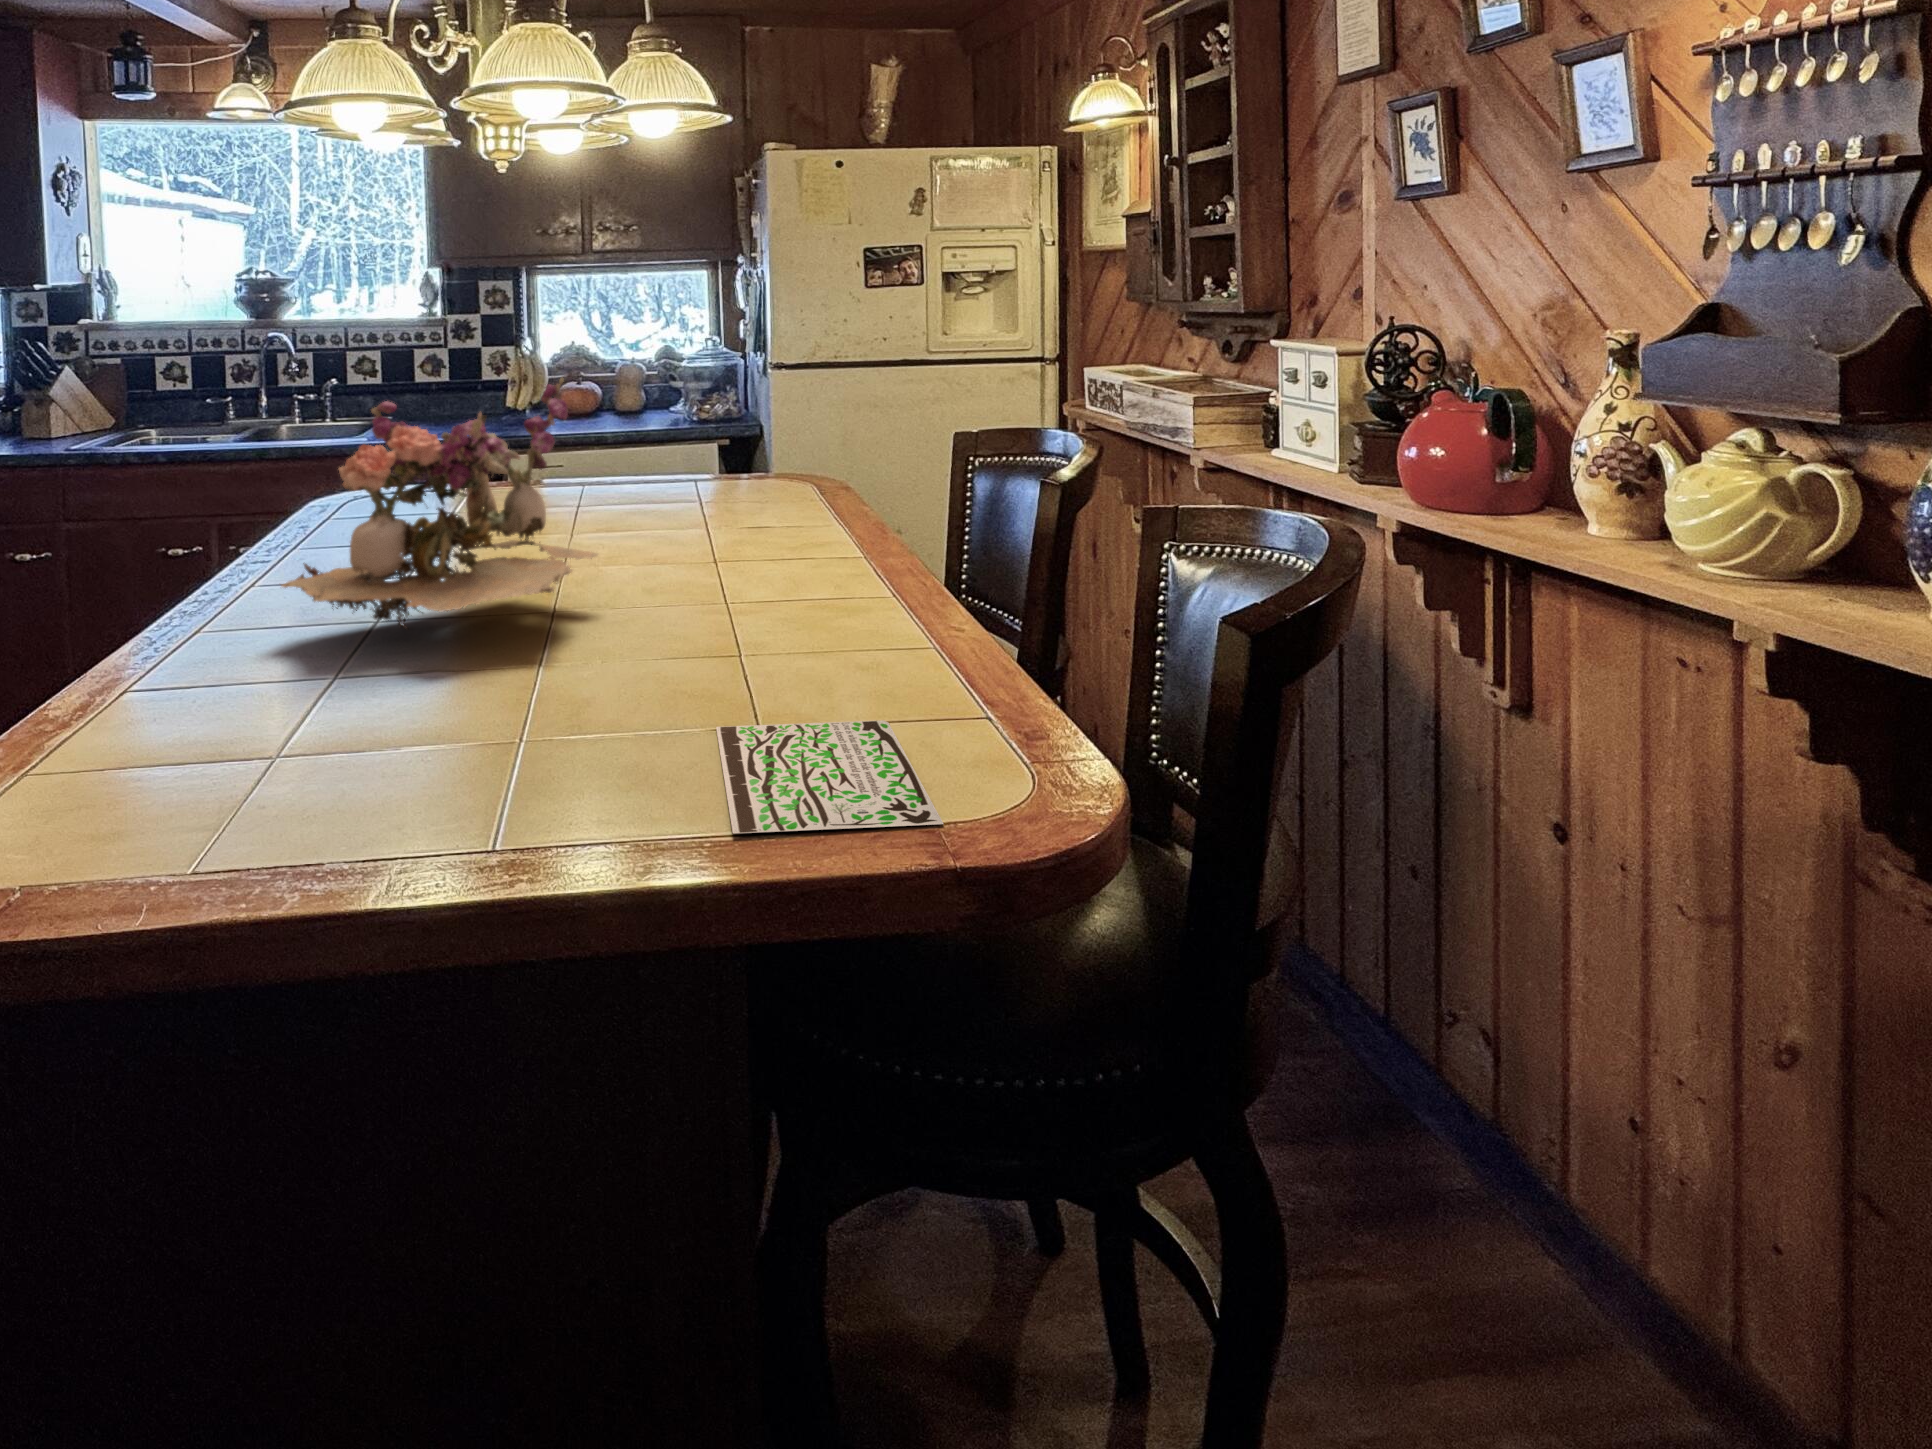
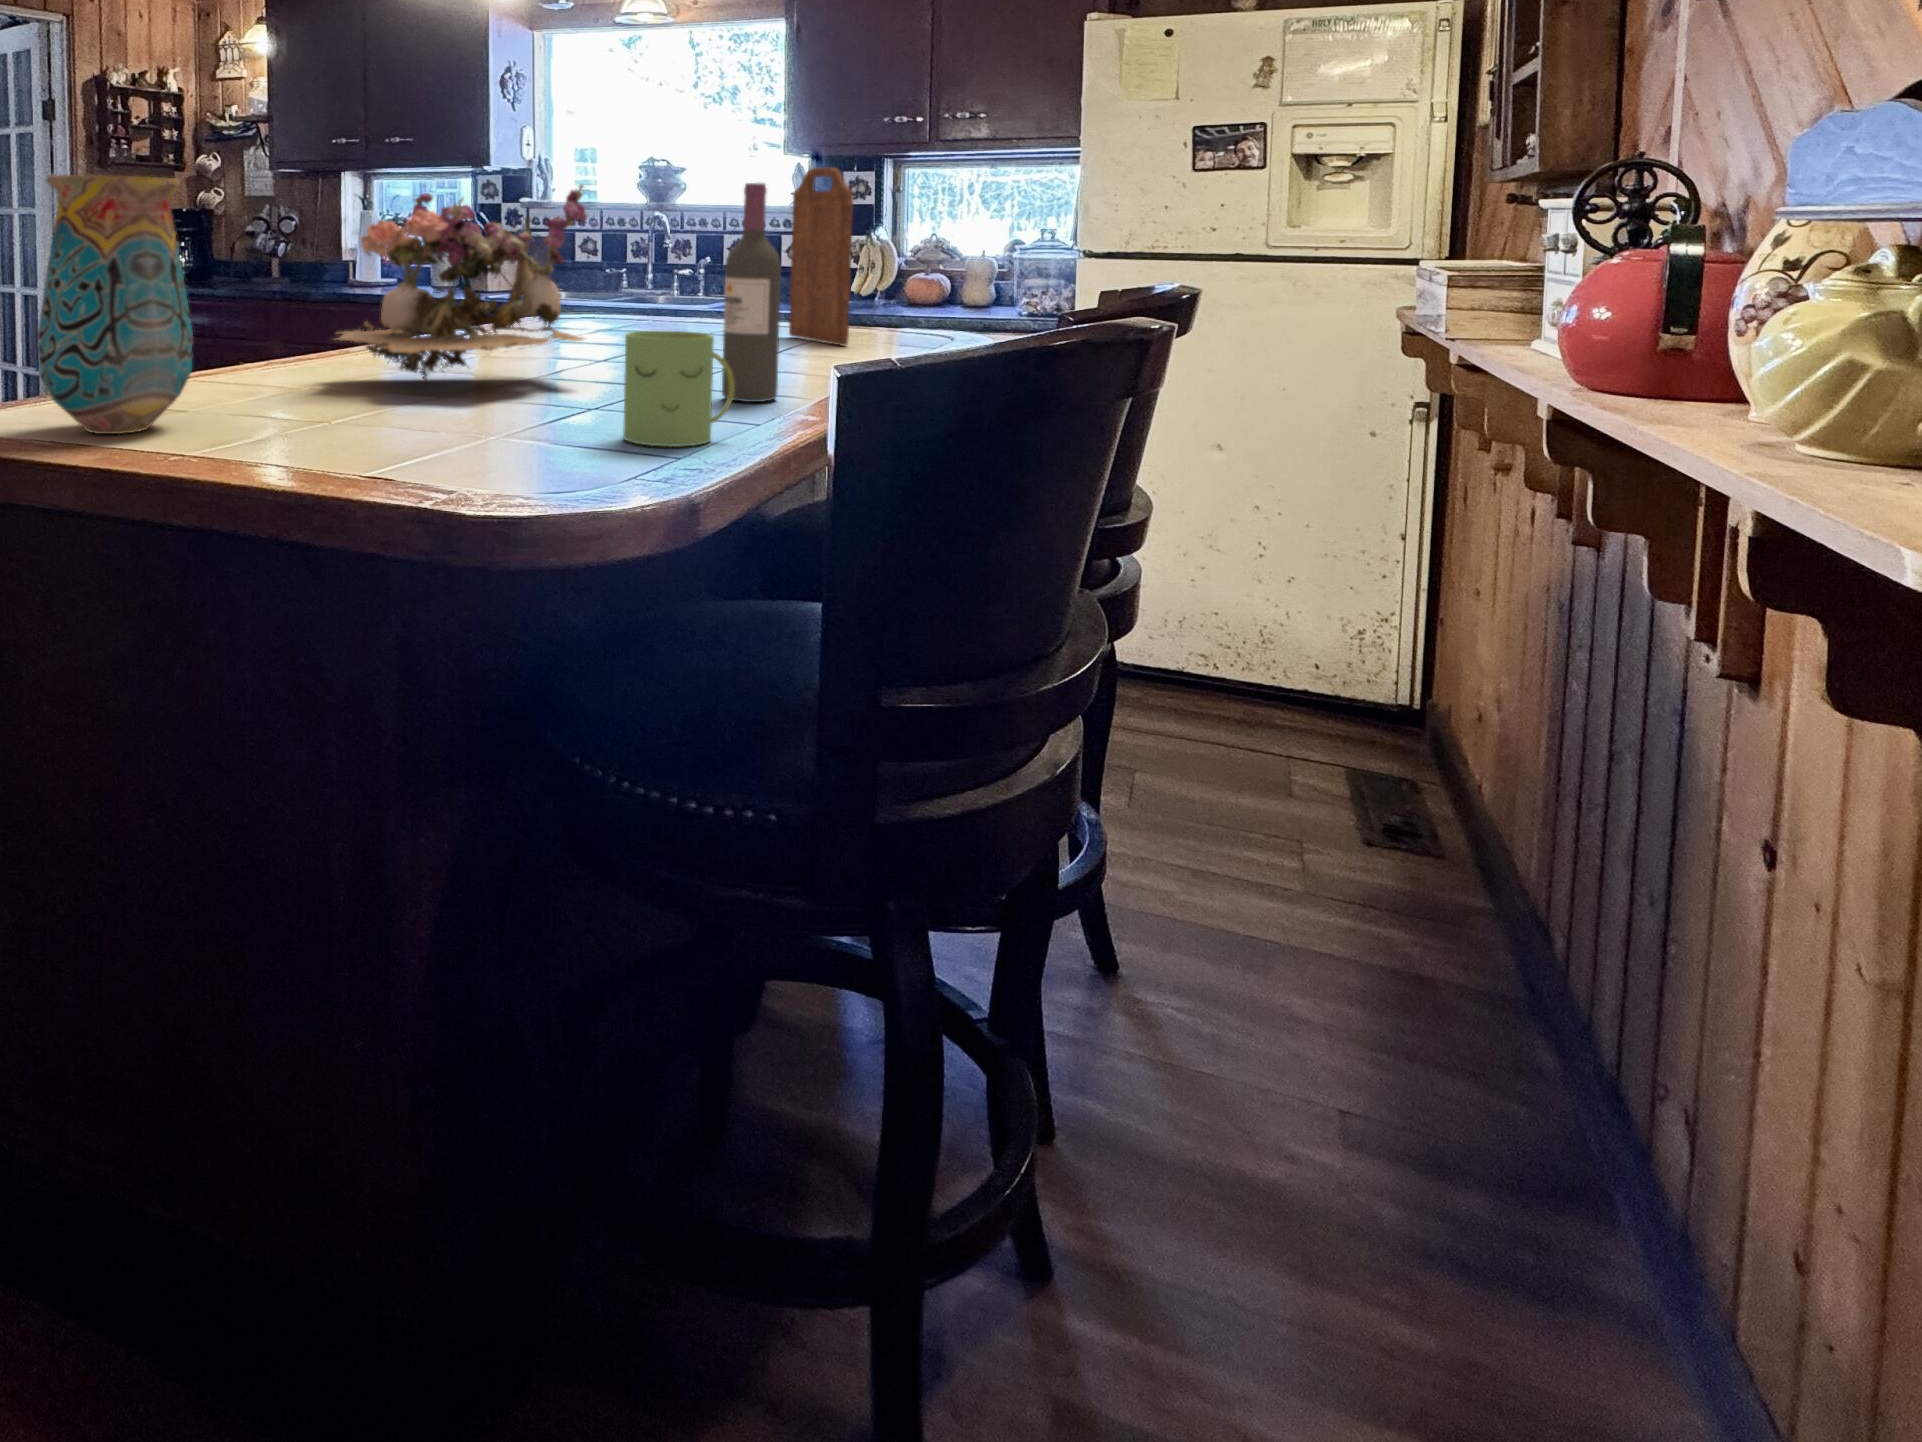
cutting board: none [614,317,701,499] -> present [789,168,853,346]
wine bottle: none [760,375,818,602] -> present [722,183,781,402]
vase: none [86,447,300,818] -> present [38,175,193,434]
mug: none [805,556,909,690] -> present [623,331,734,447]
book: present [716,720,944,834] -> none [347,446,624,508]

